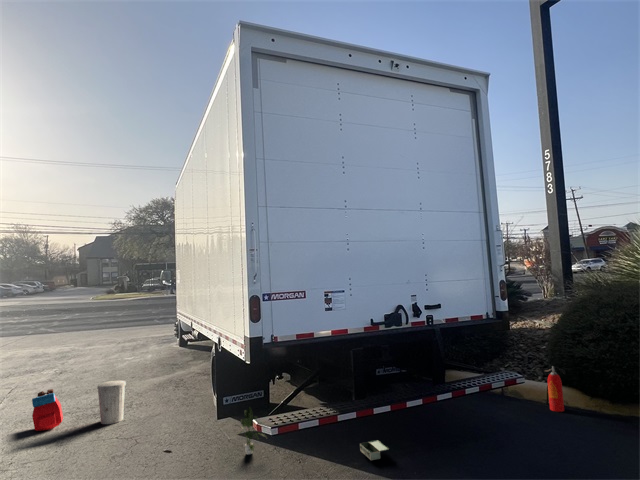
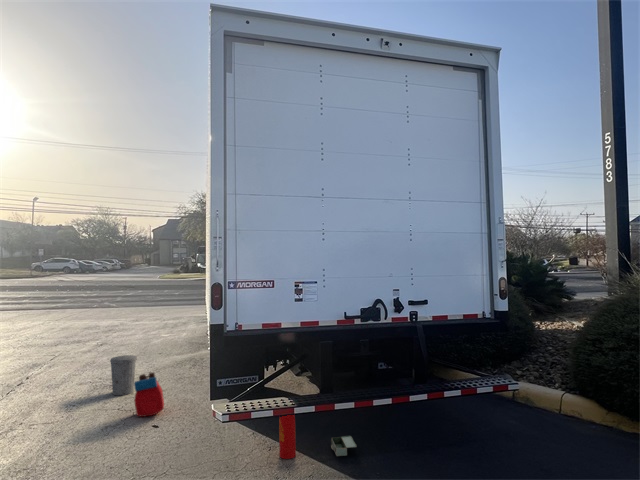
fire extinguisher: present [547,366,565,412] -> present [279,415,296,459]
backpack: present [32,389,63,431] -> present [134,372,164,417]
potted plant: present [235,407,267,454] -> none [209,391,243,437]

